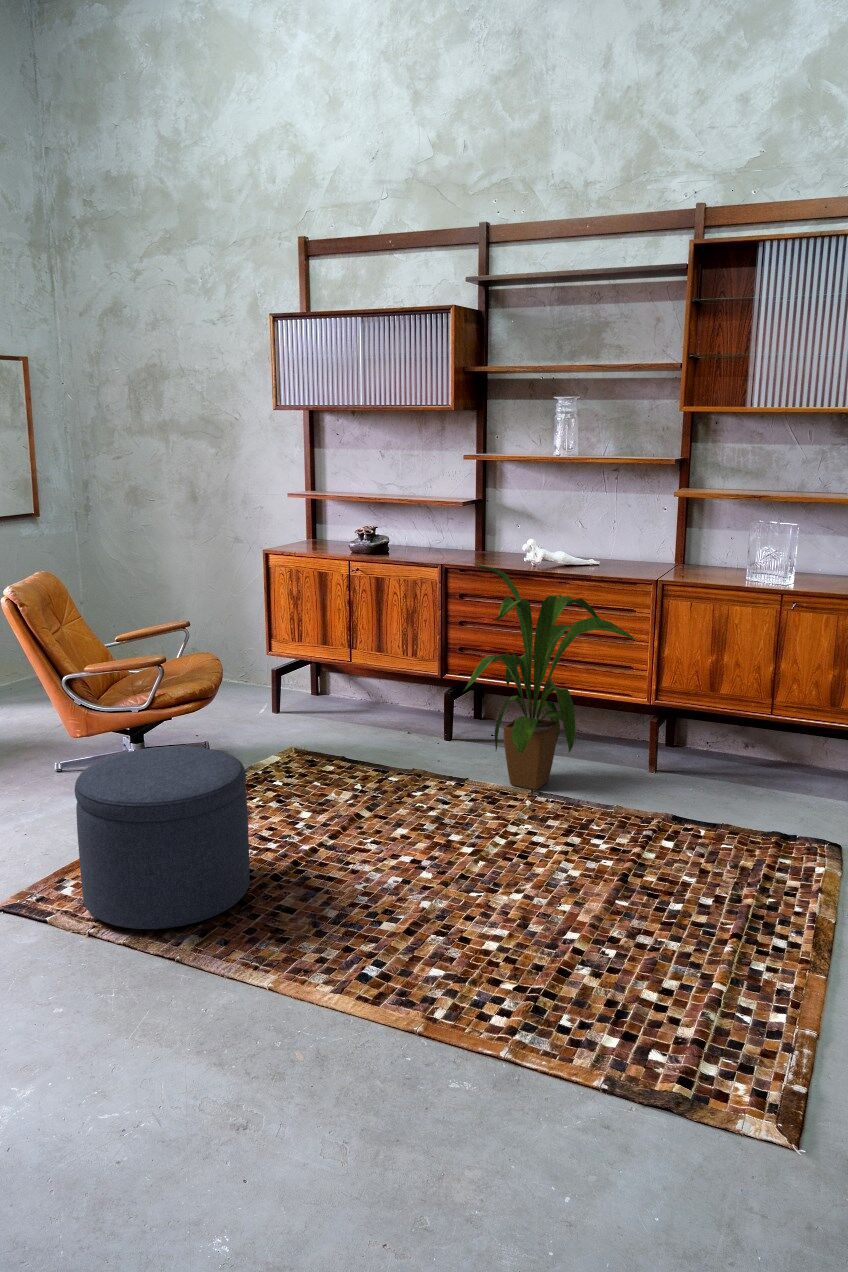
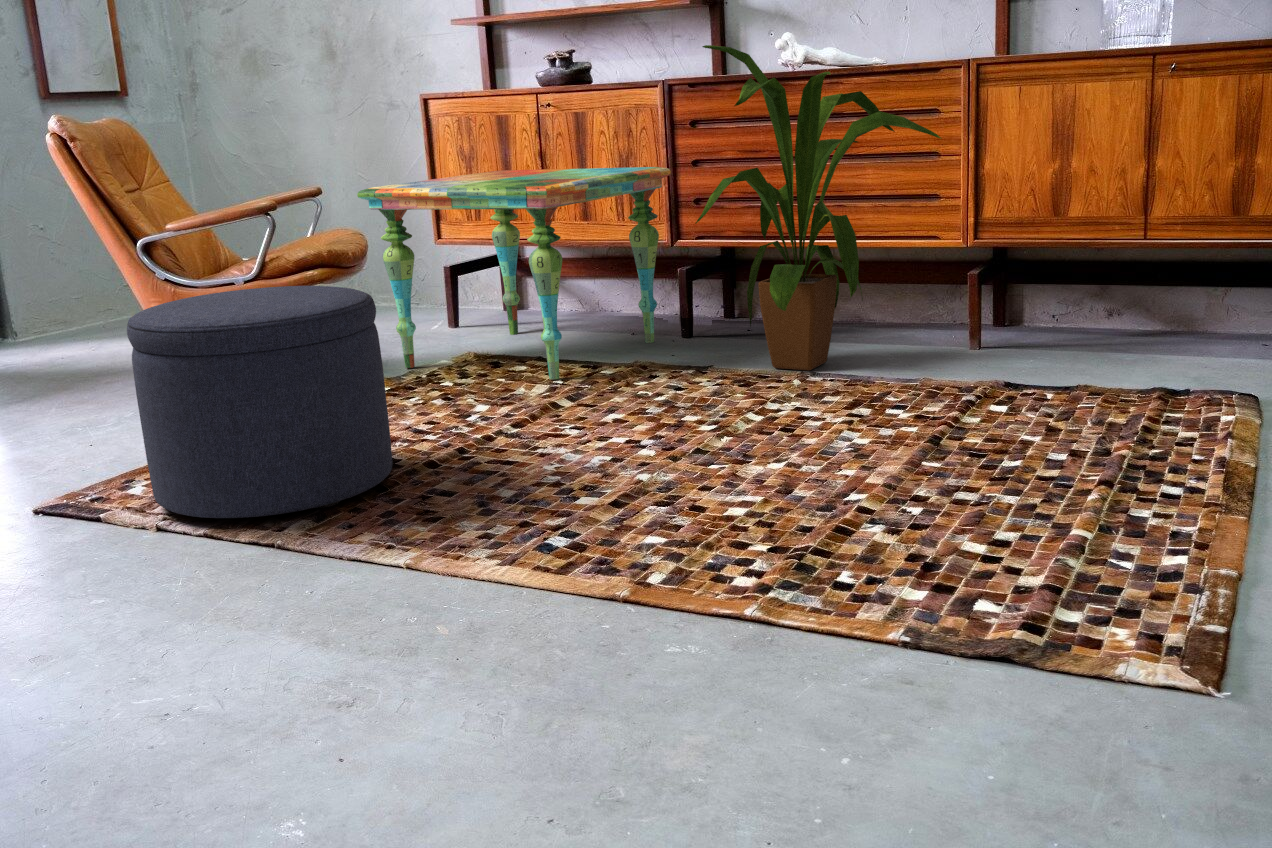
side table: none [220,610,443,785] -> present [357,167,671,379]

